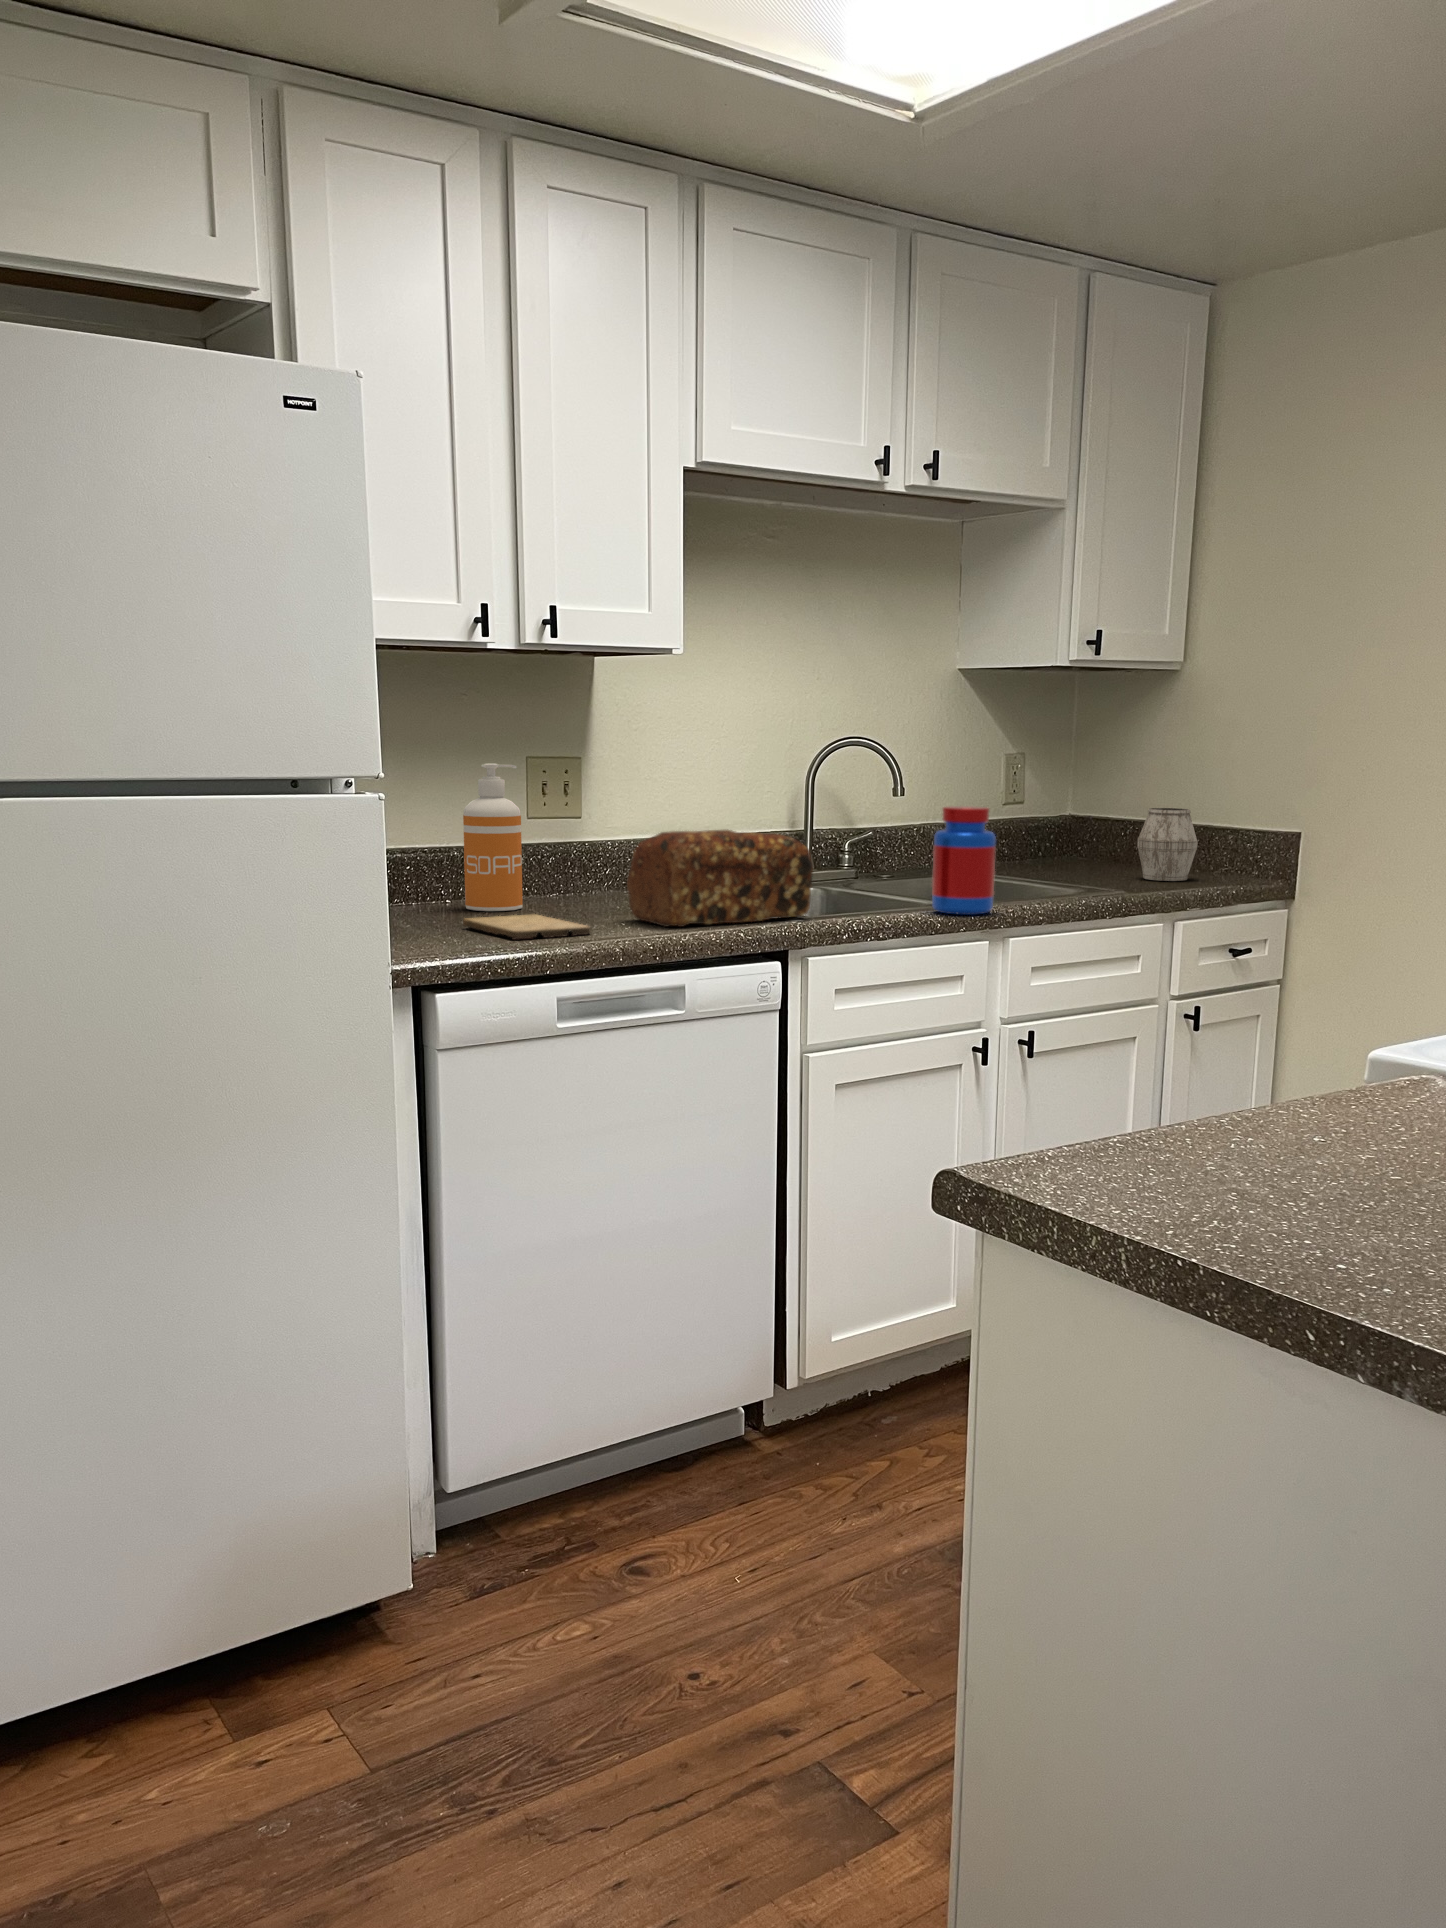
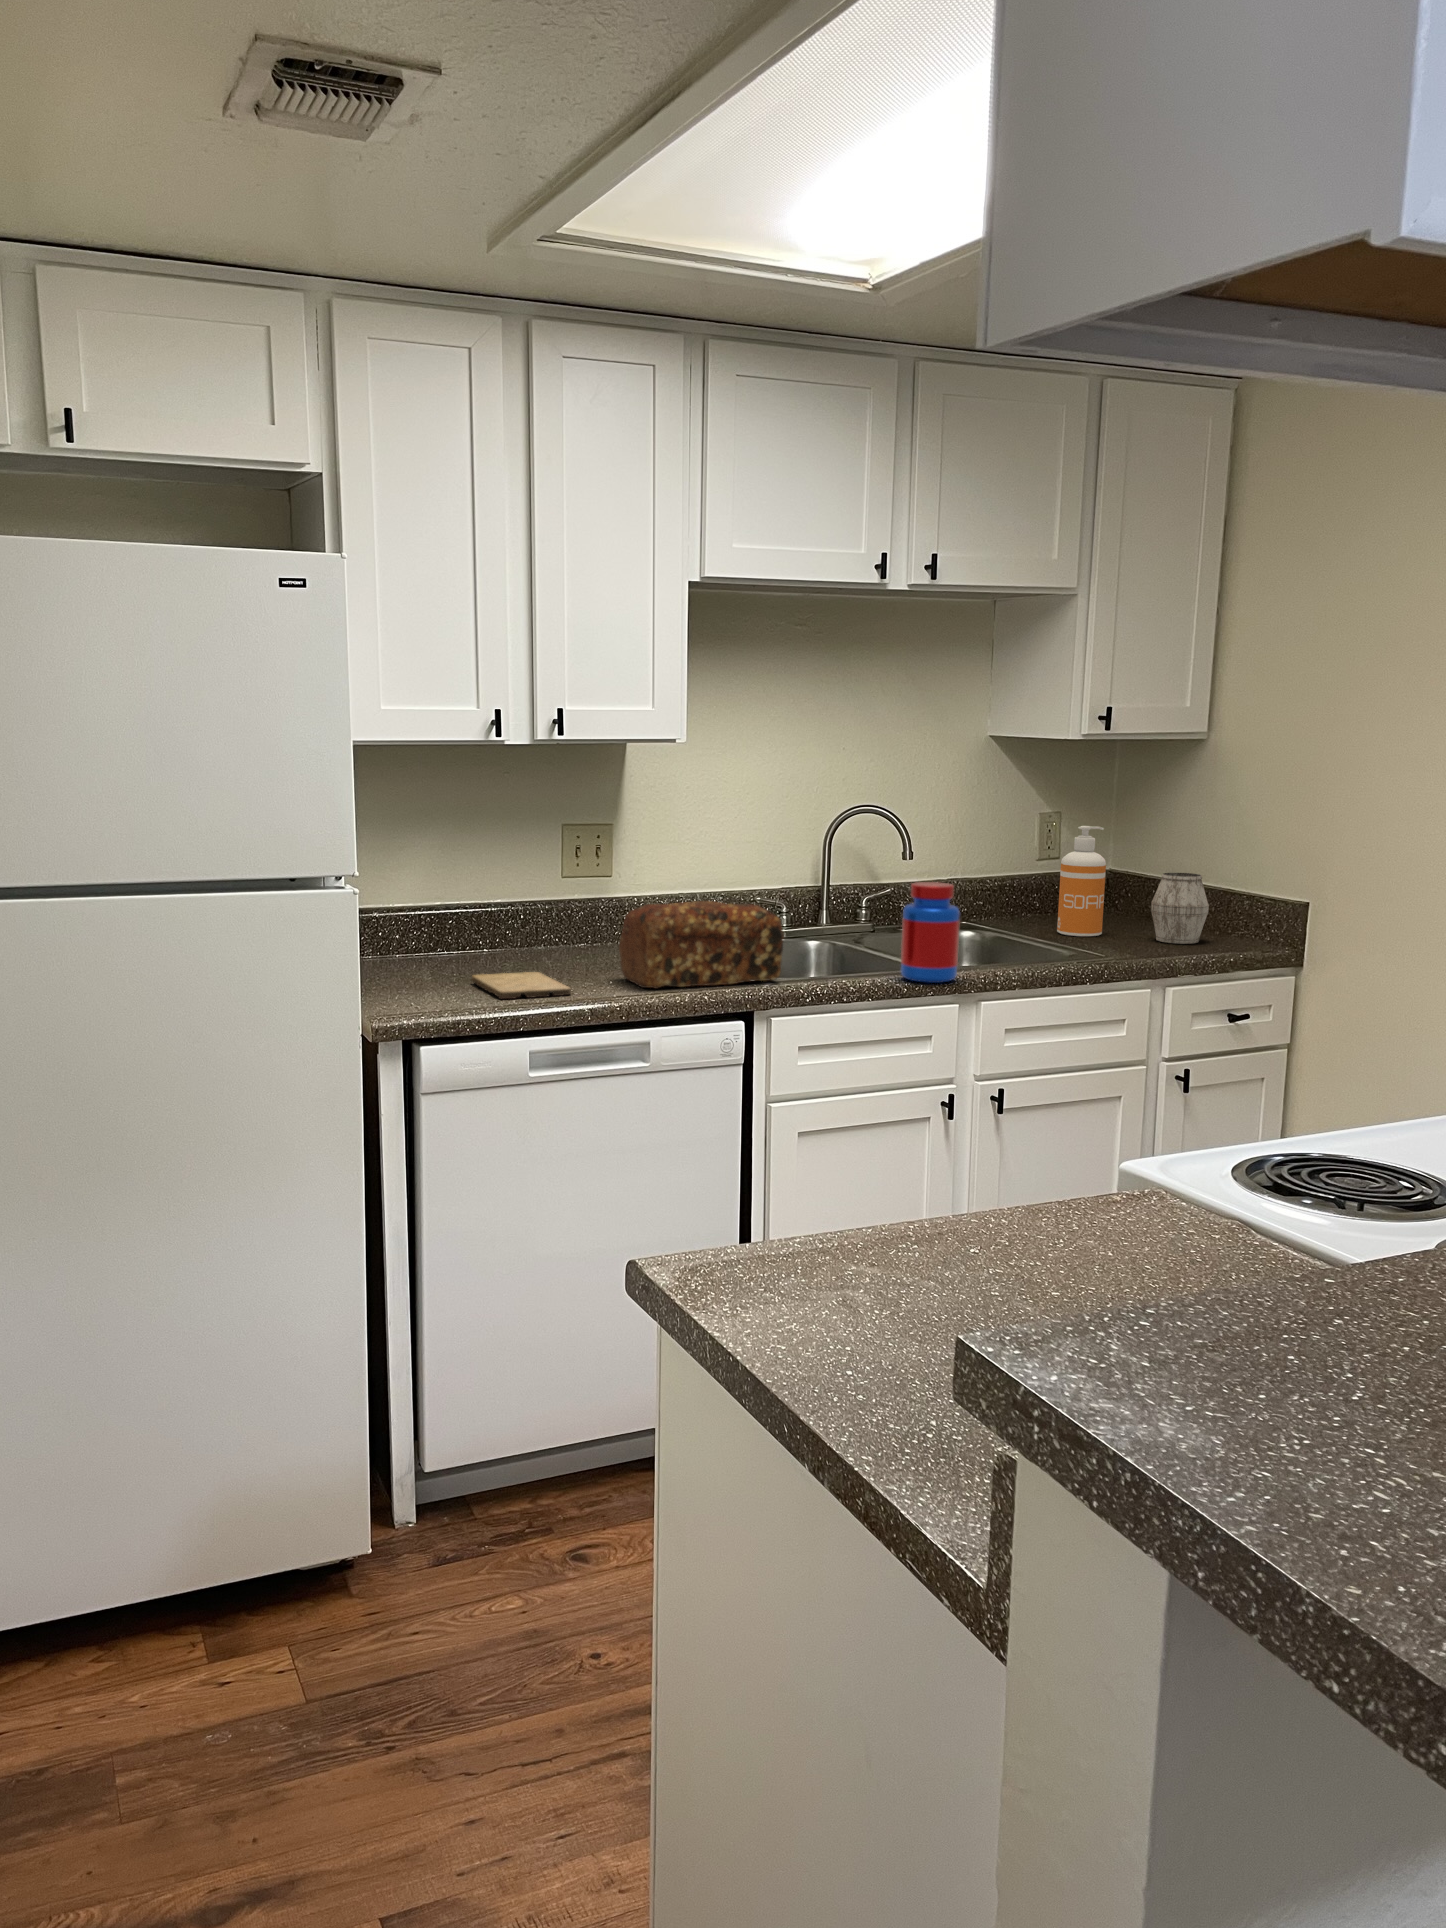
soap dispenser: present [463,763,523,911] -> present [1057,826,1106,936]

